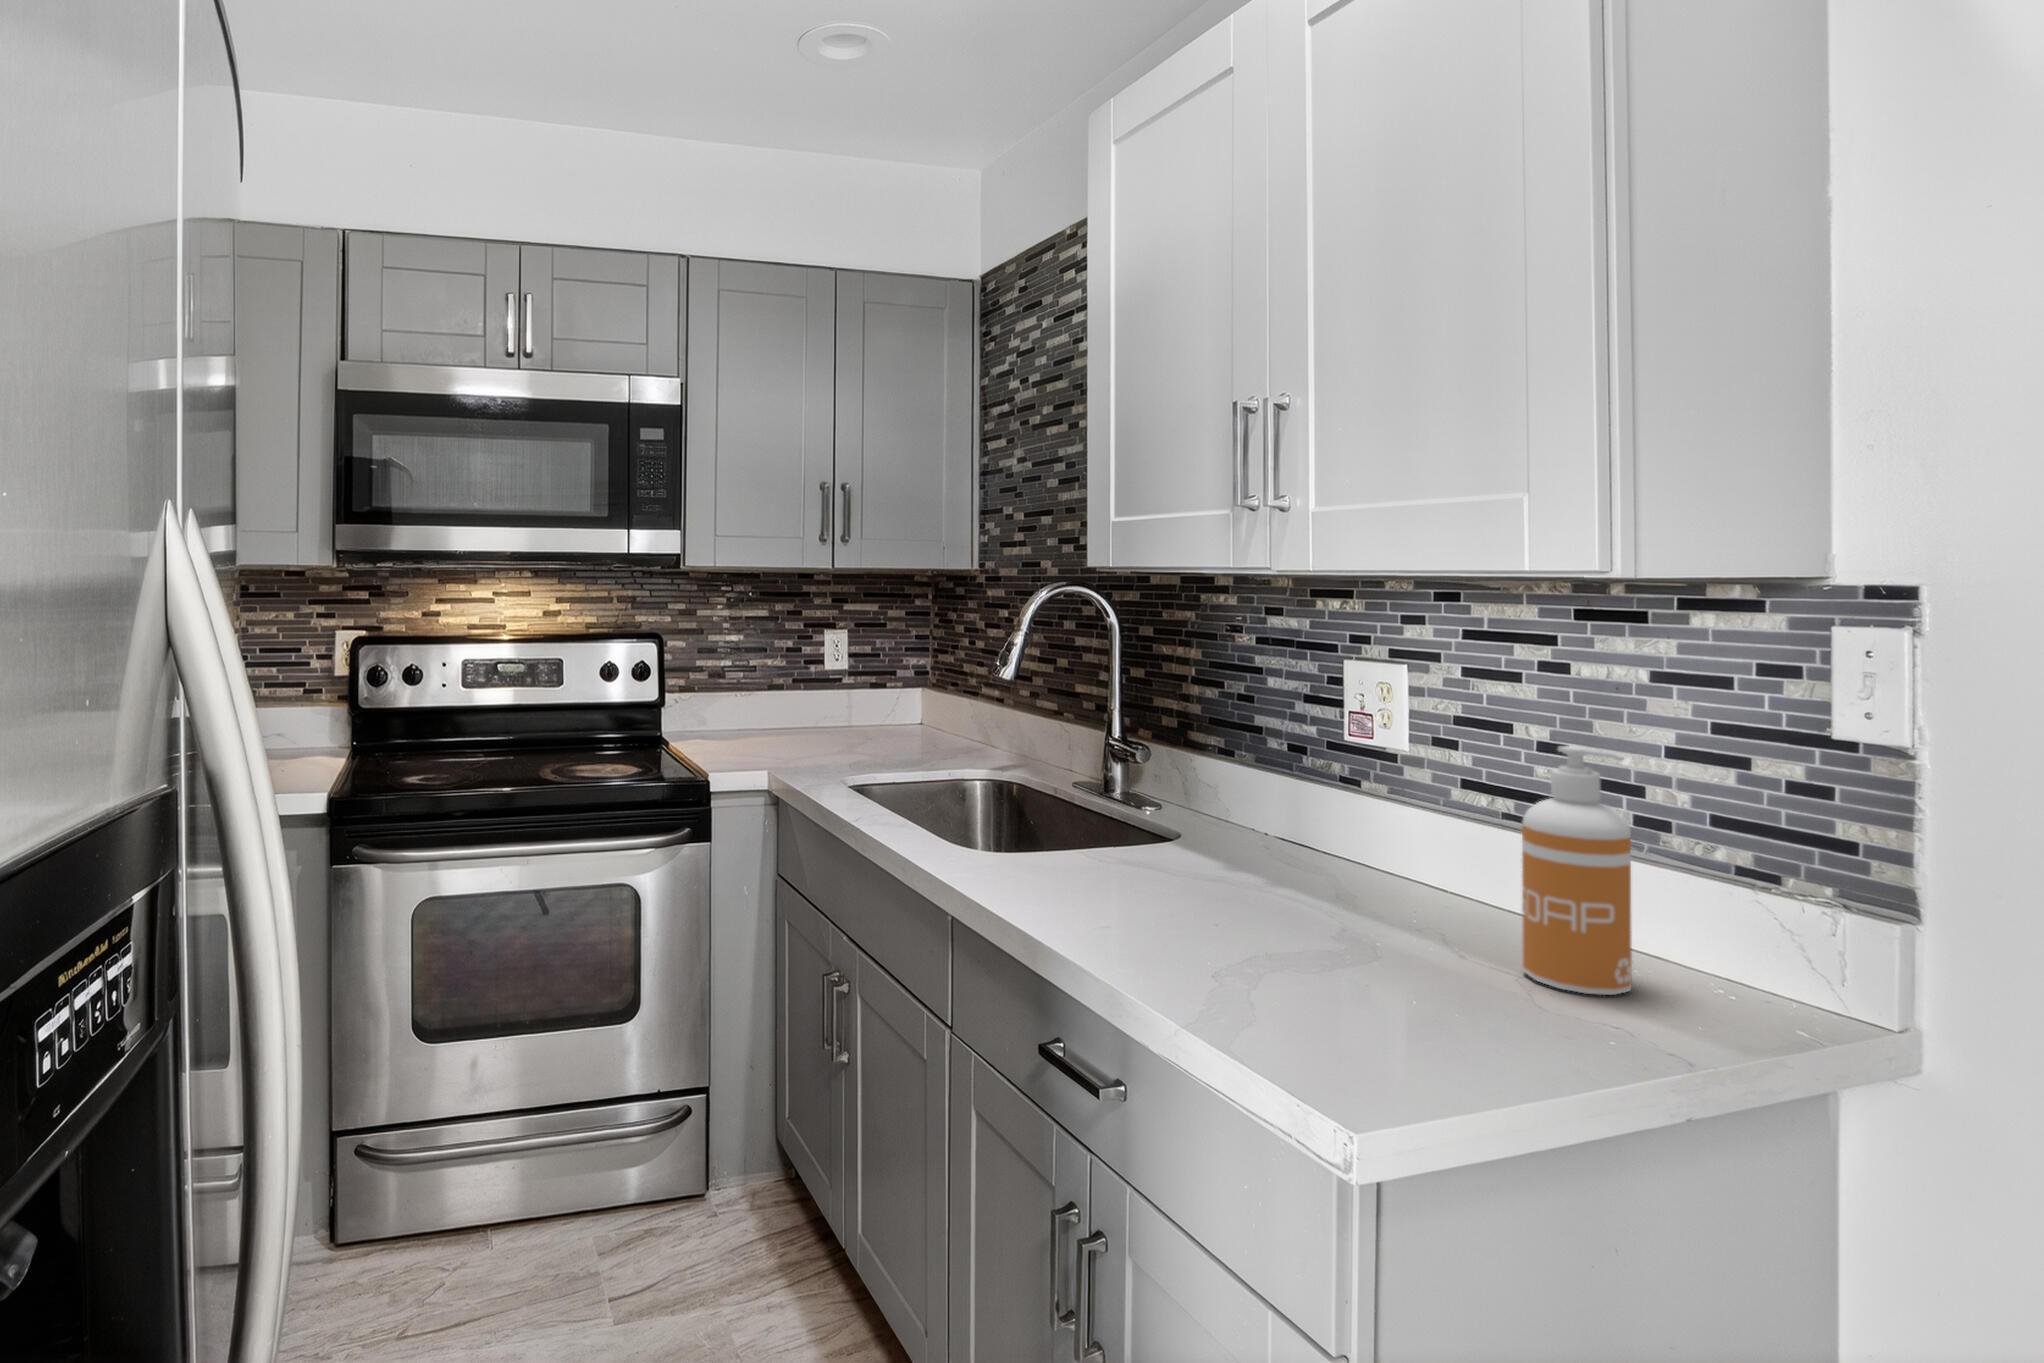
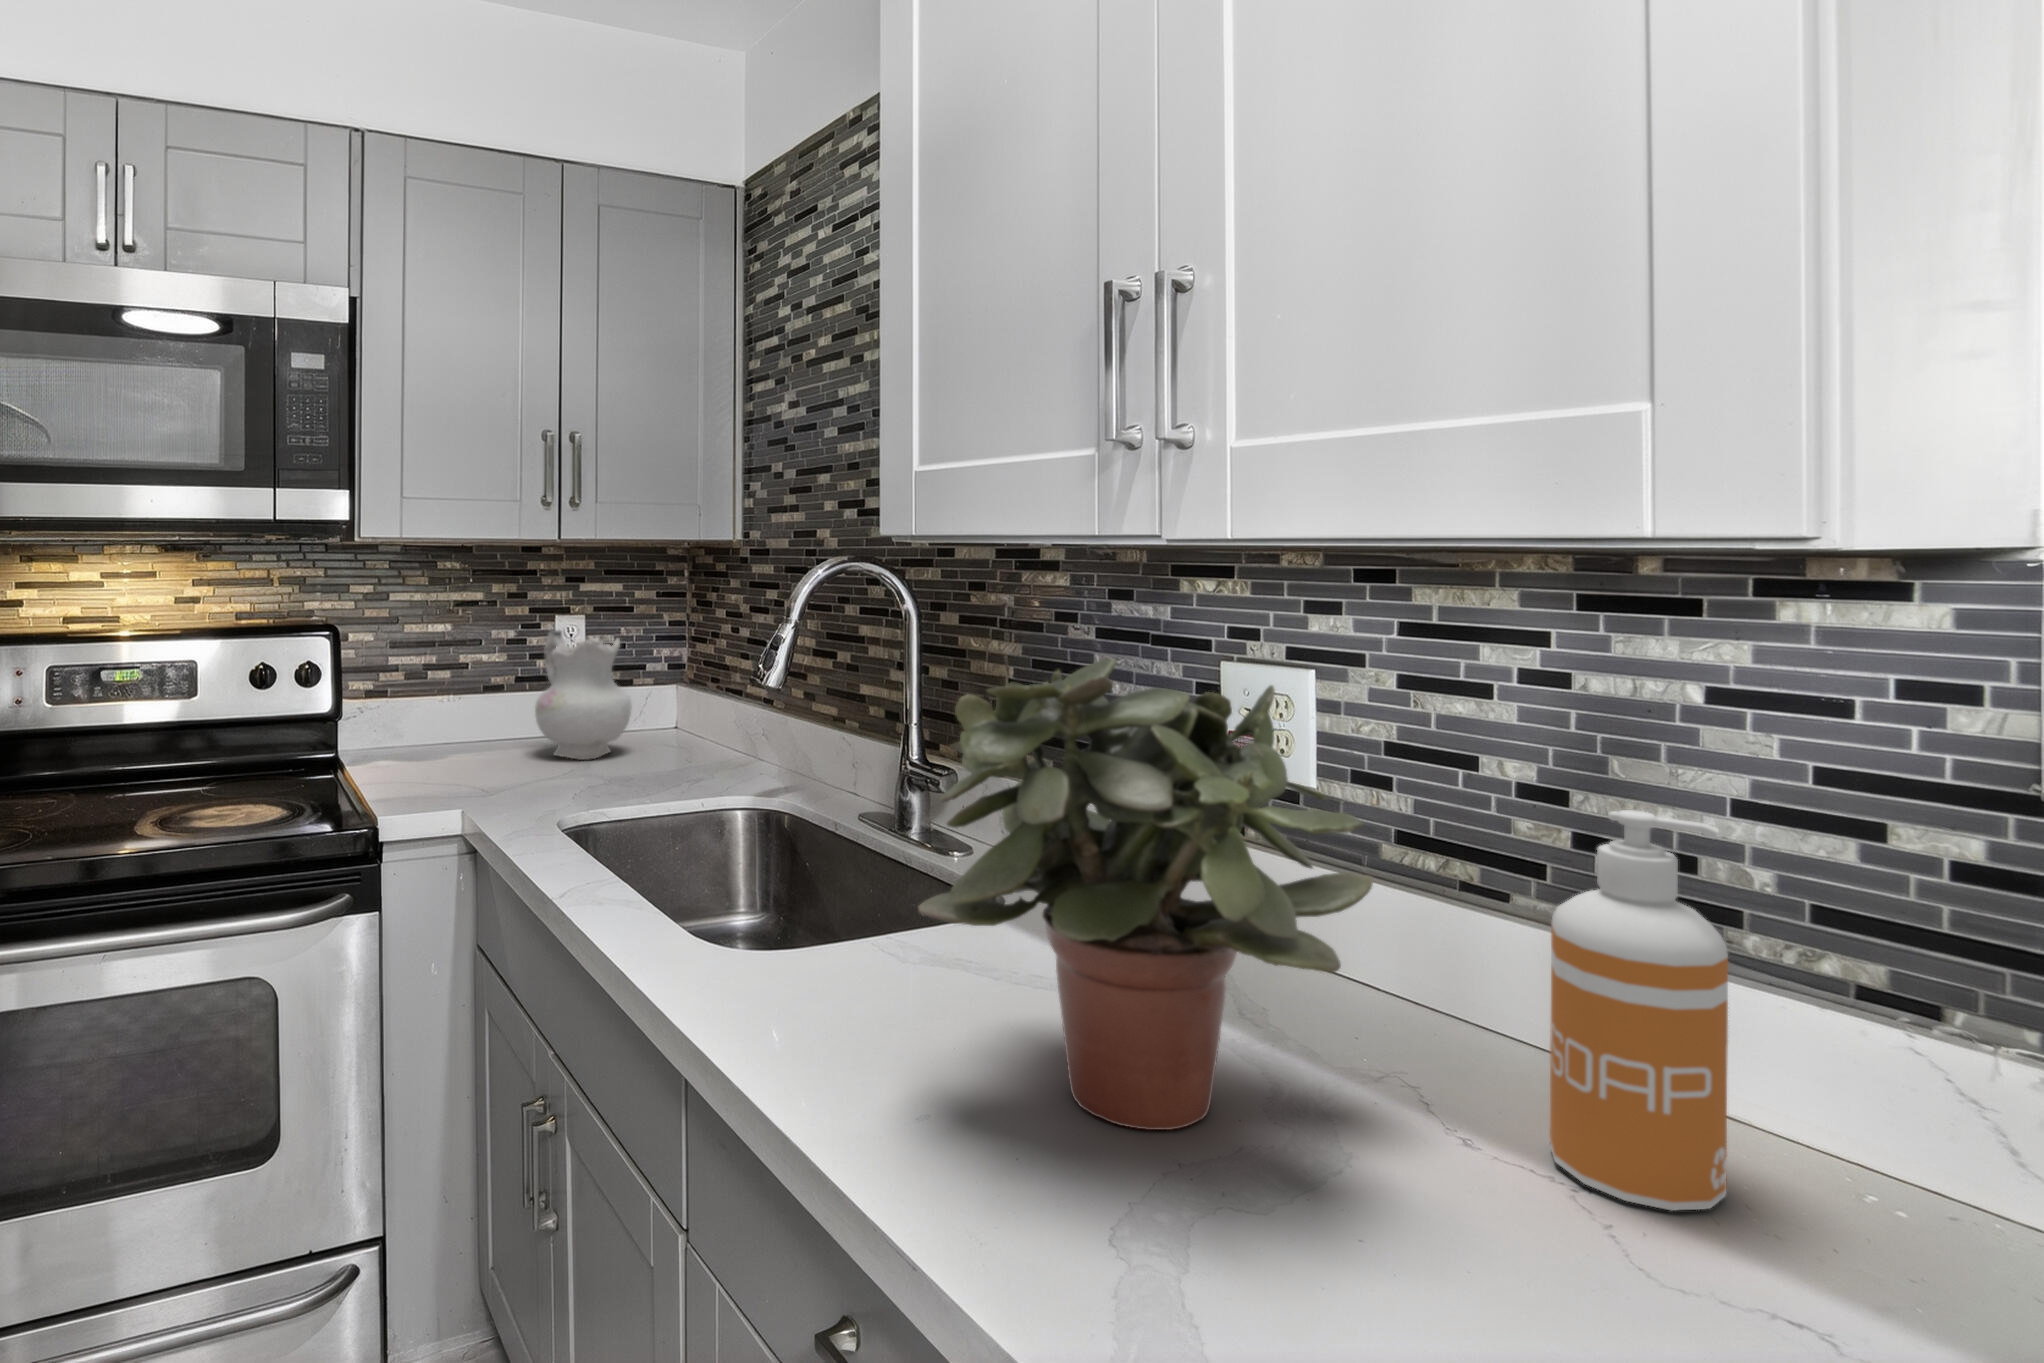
ceramic pitcher: none [811,639,886,744] -> present [535,630,632,760]
potted plant: none [1104,646,1413,946] -> present [918,658,1373,1130]

